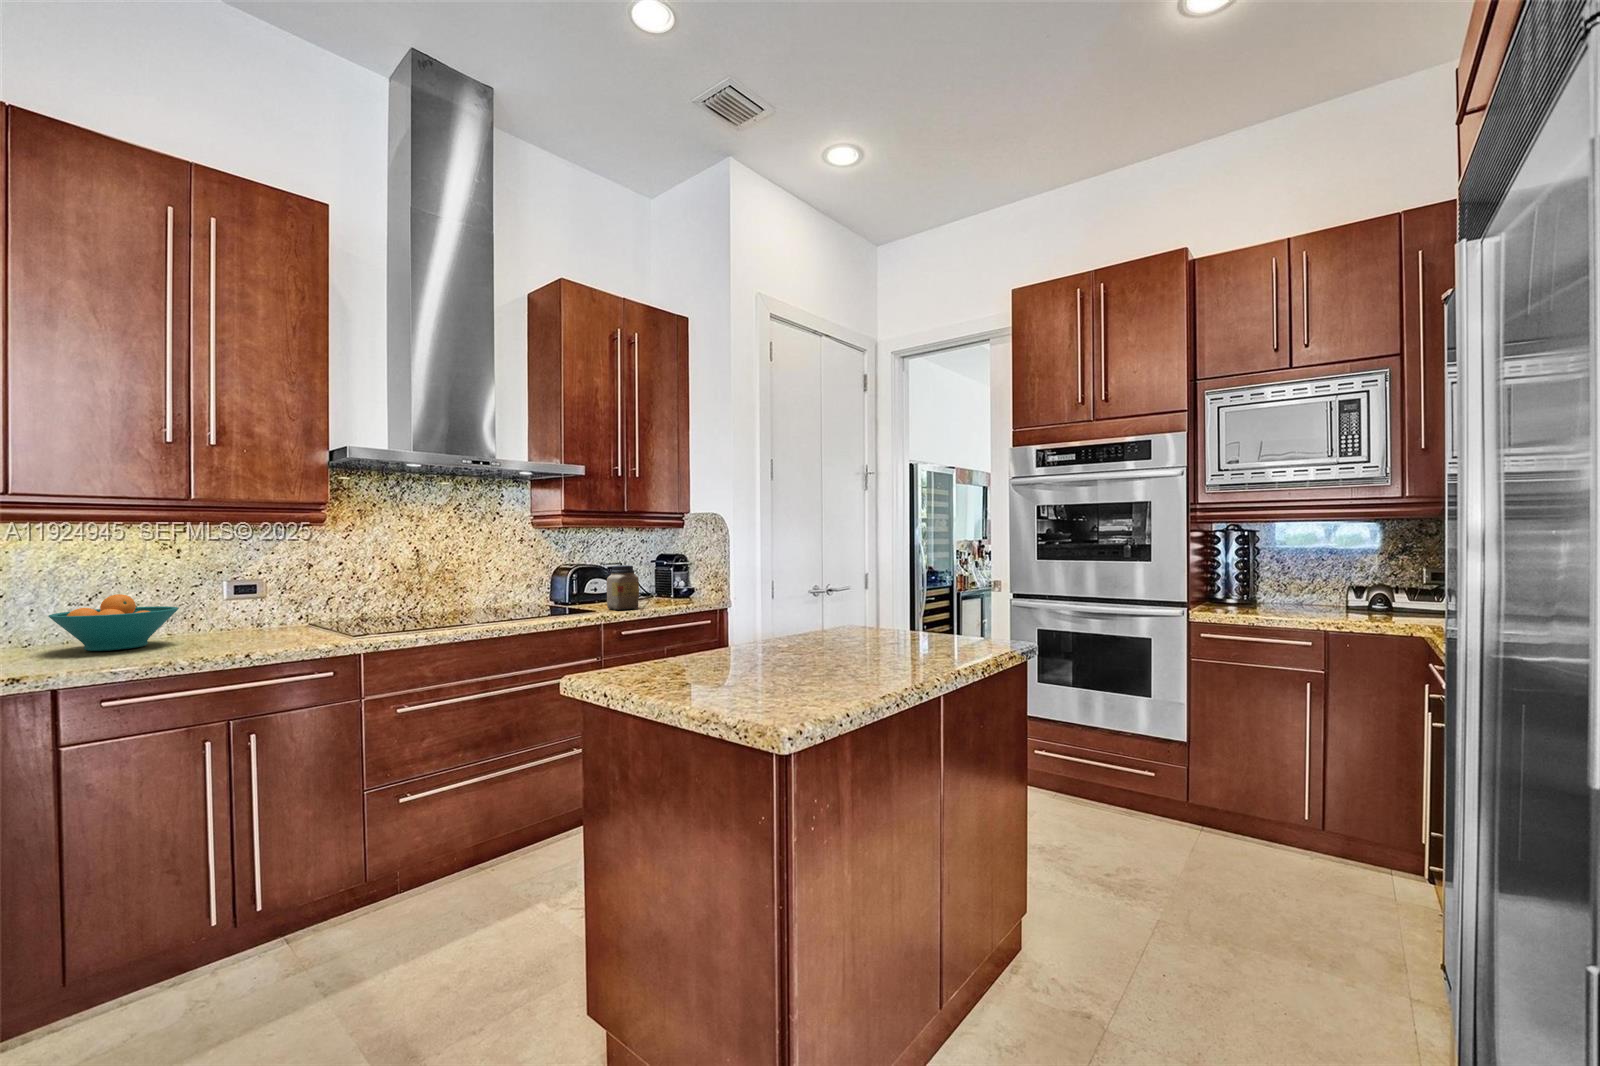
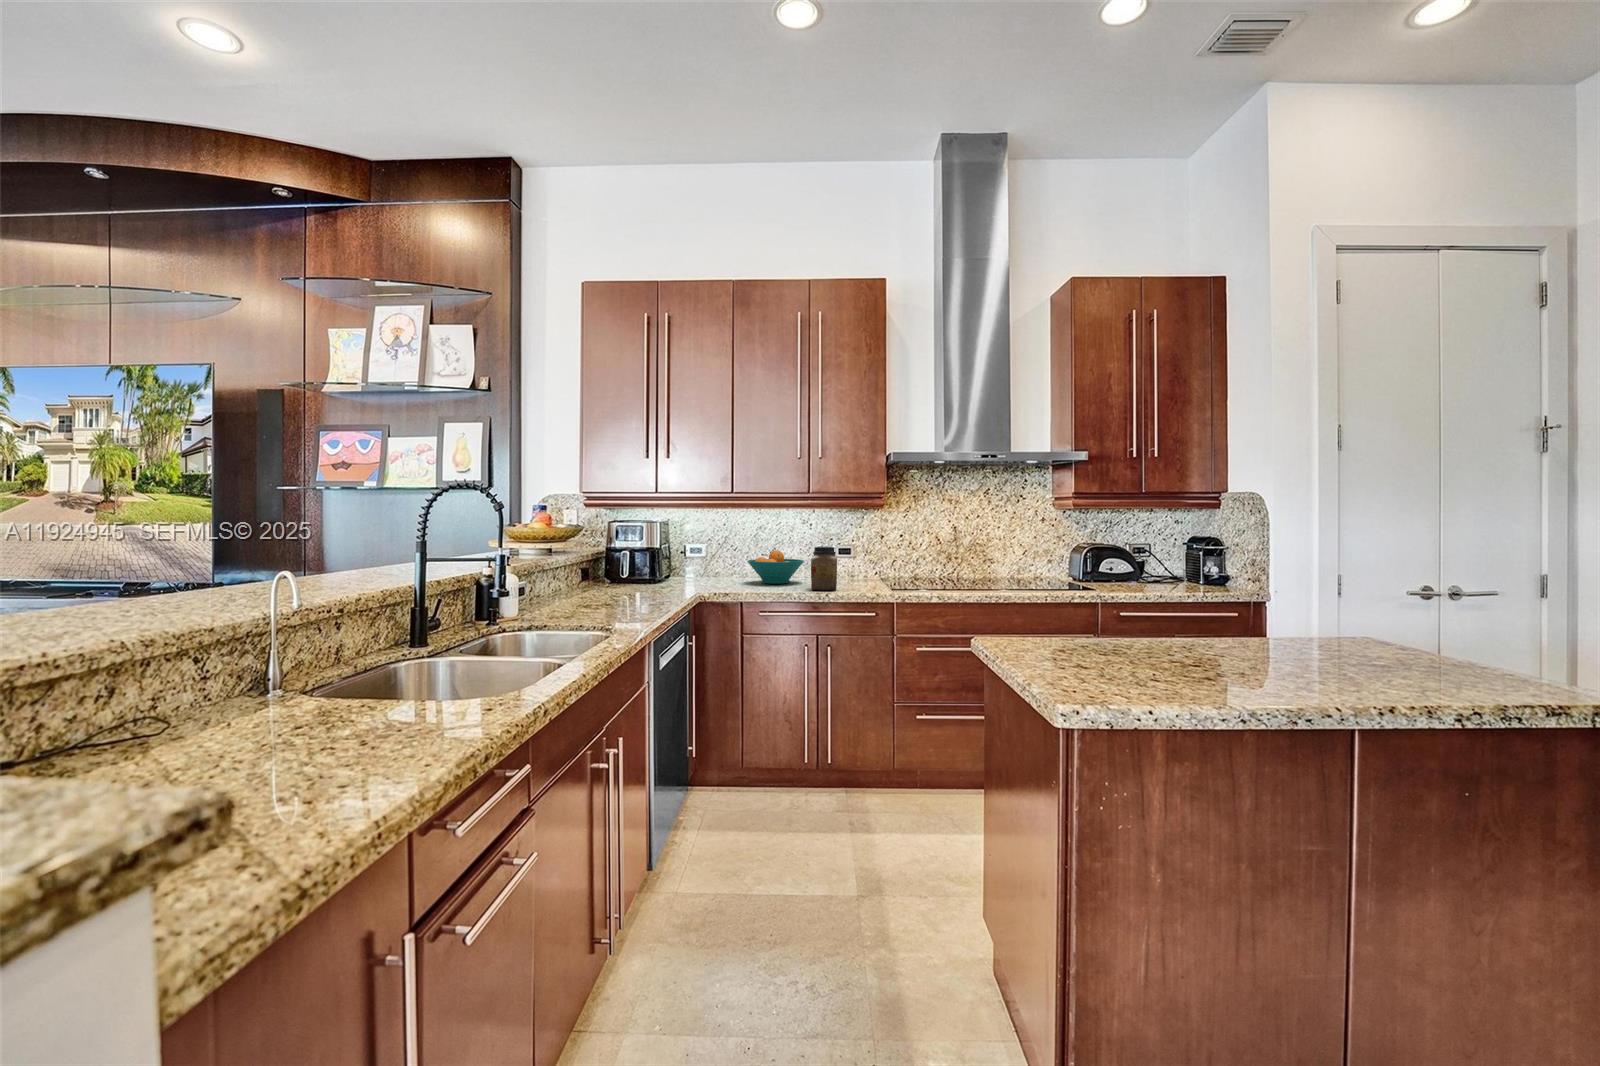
jar: present [607,565,639,610] -> present [811,546,837,590]

